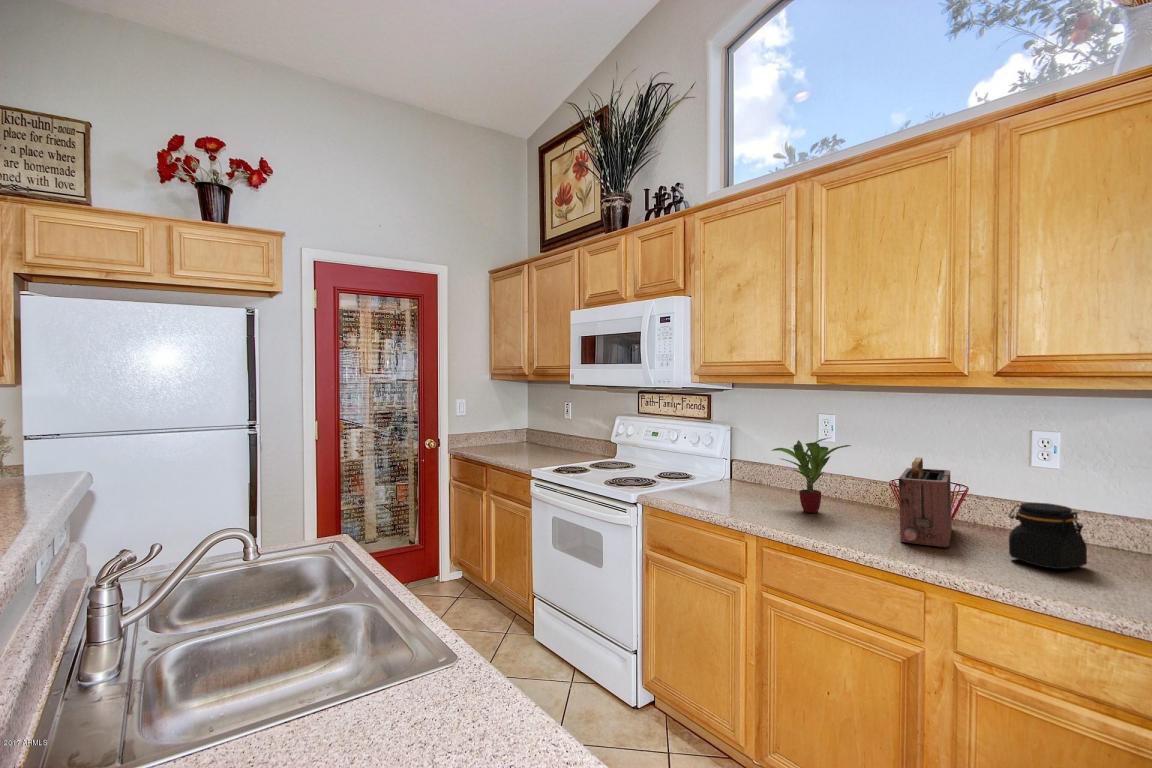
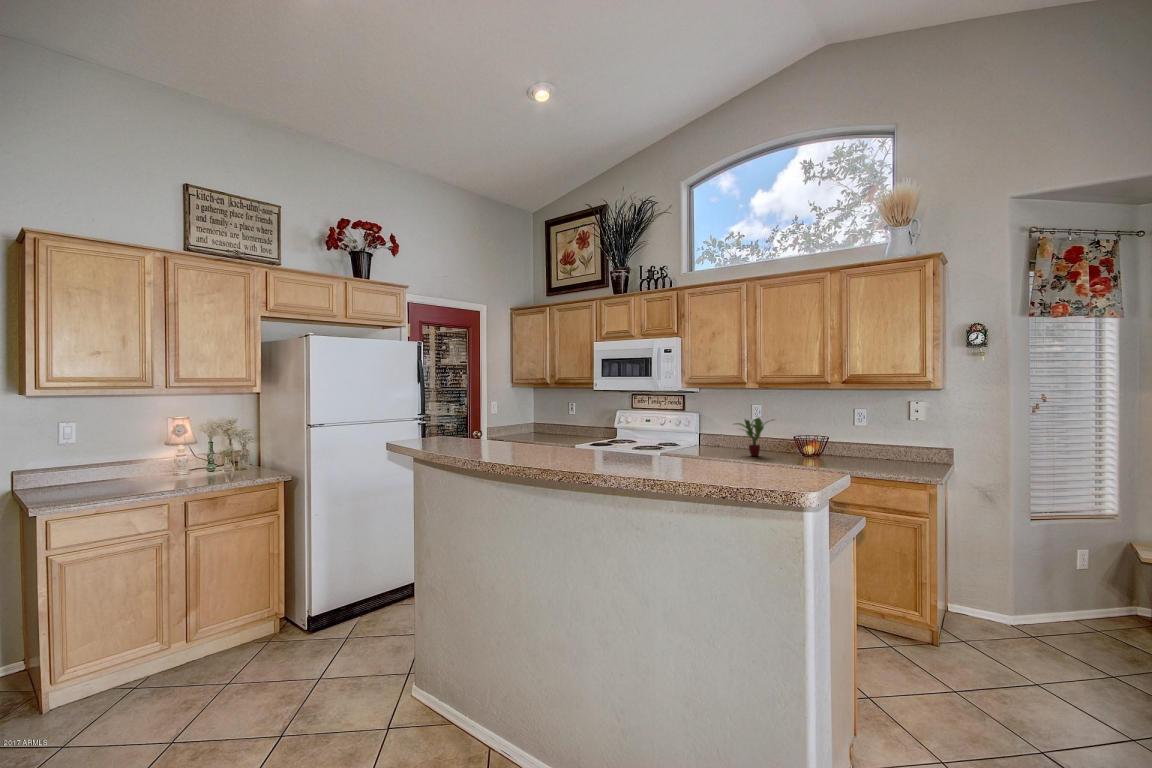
toaster: present [899,457,952,547] -> none [802,424,825,463]
jar: present [1009,503,1087,569] -> none [850,440,879,466]

